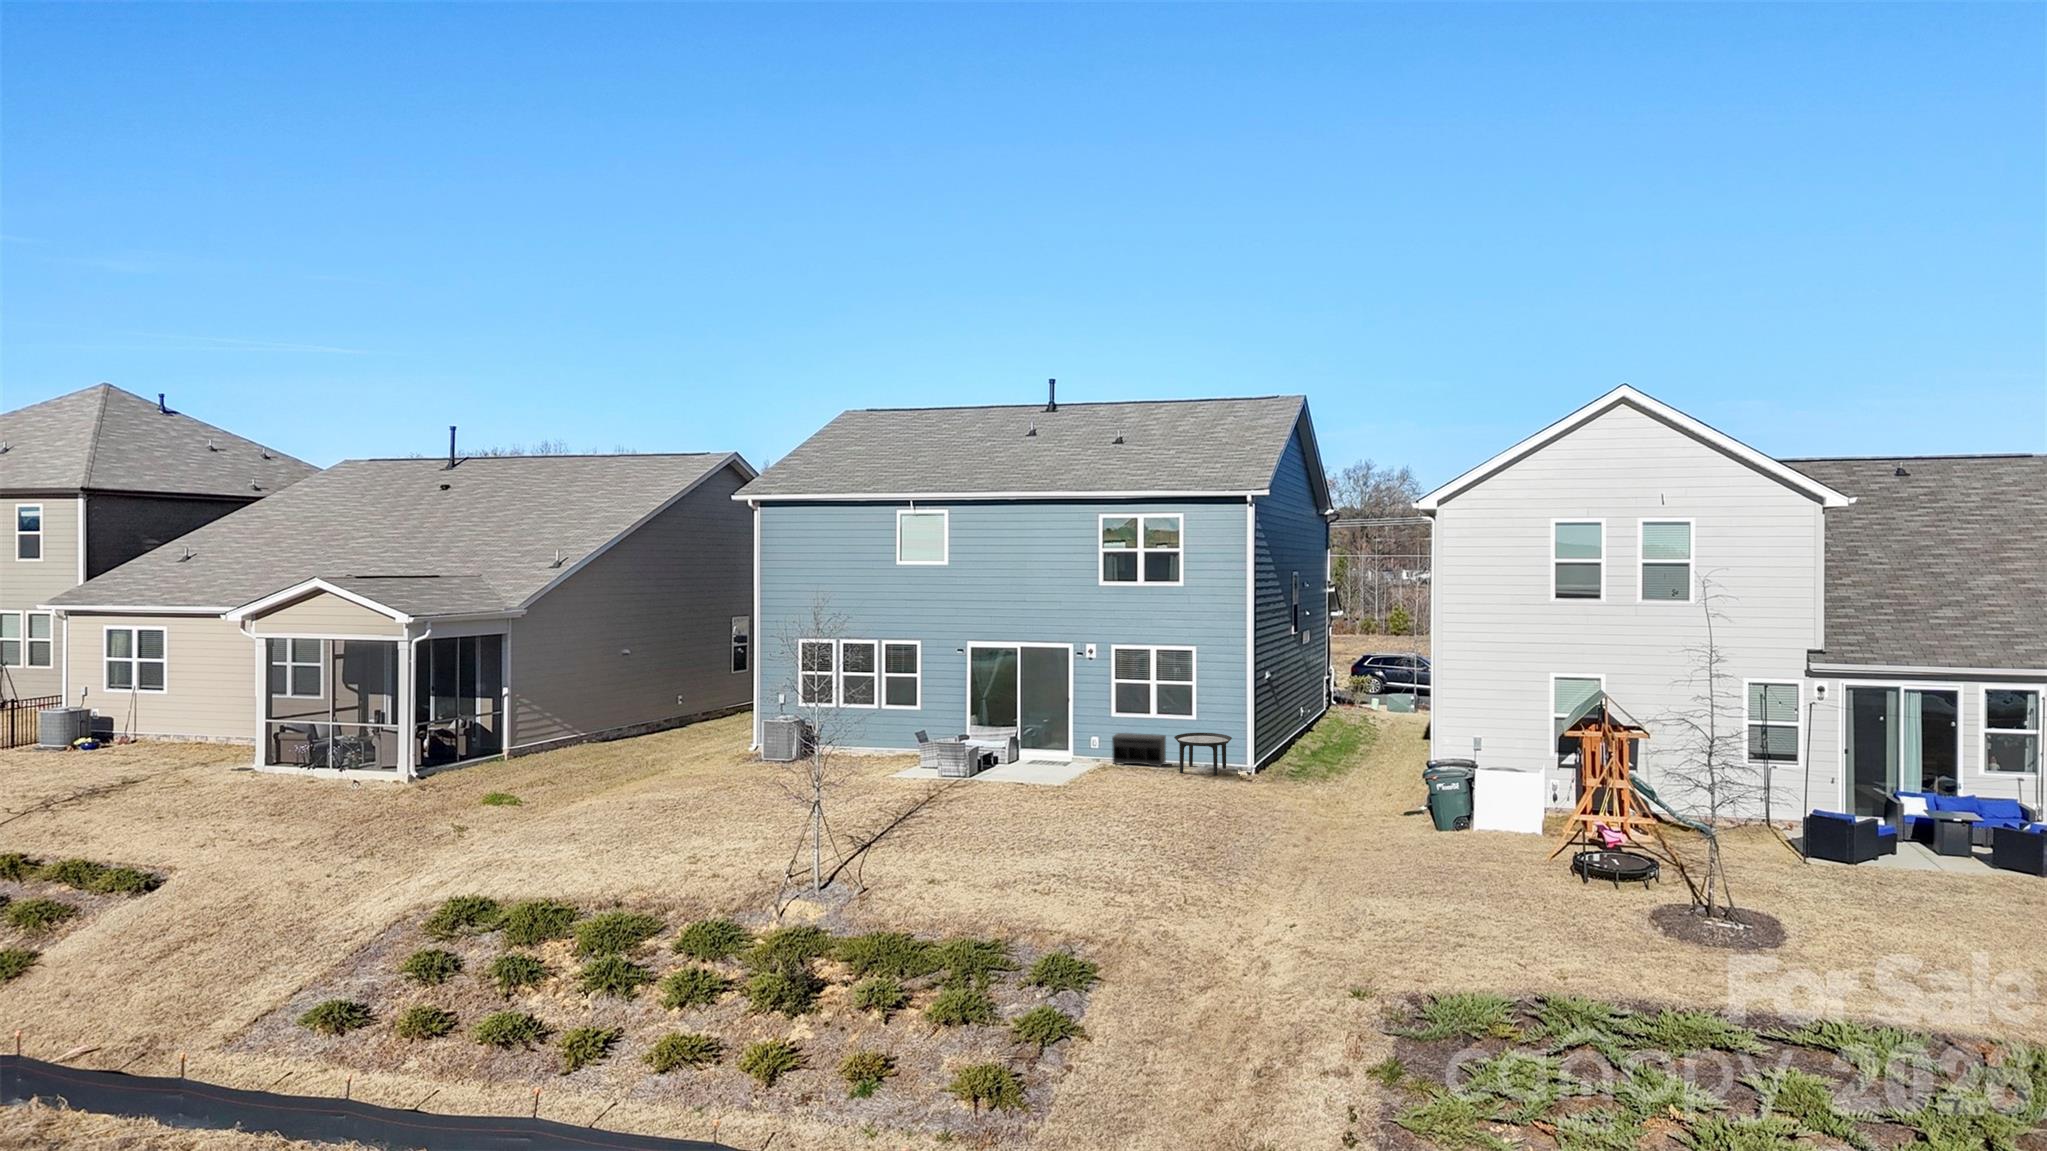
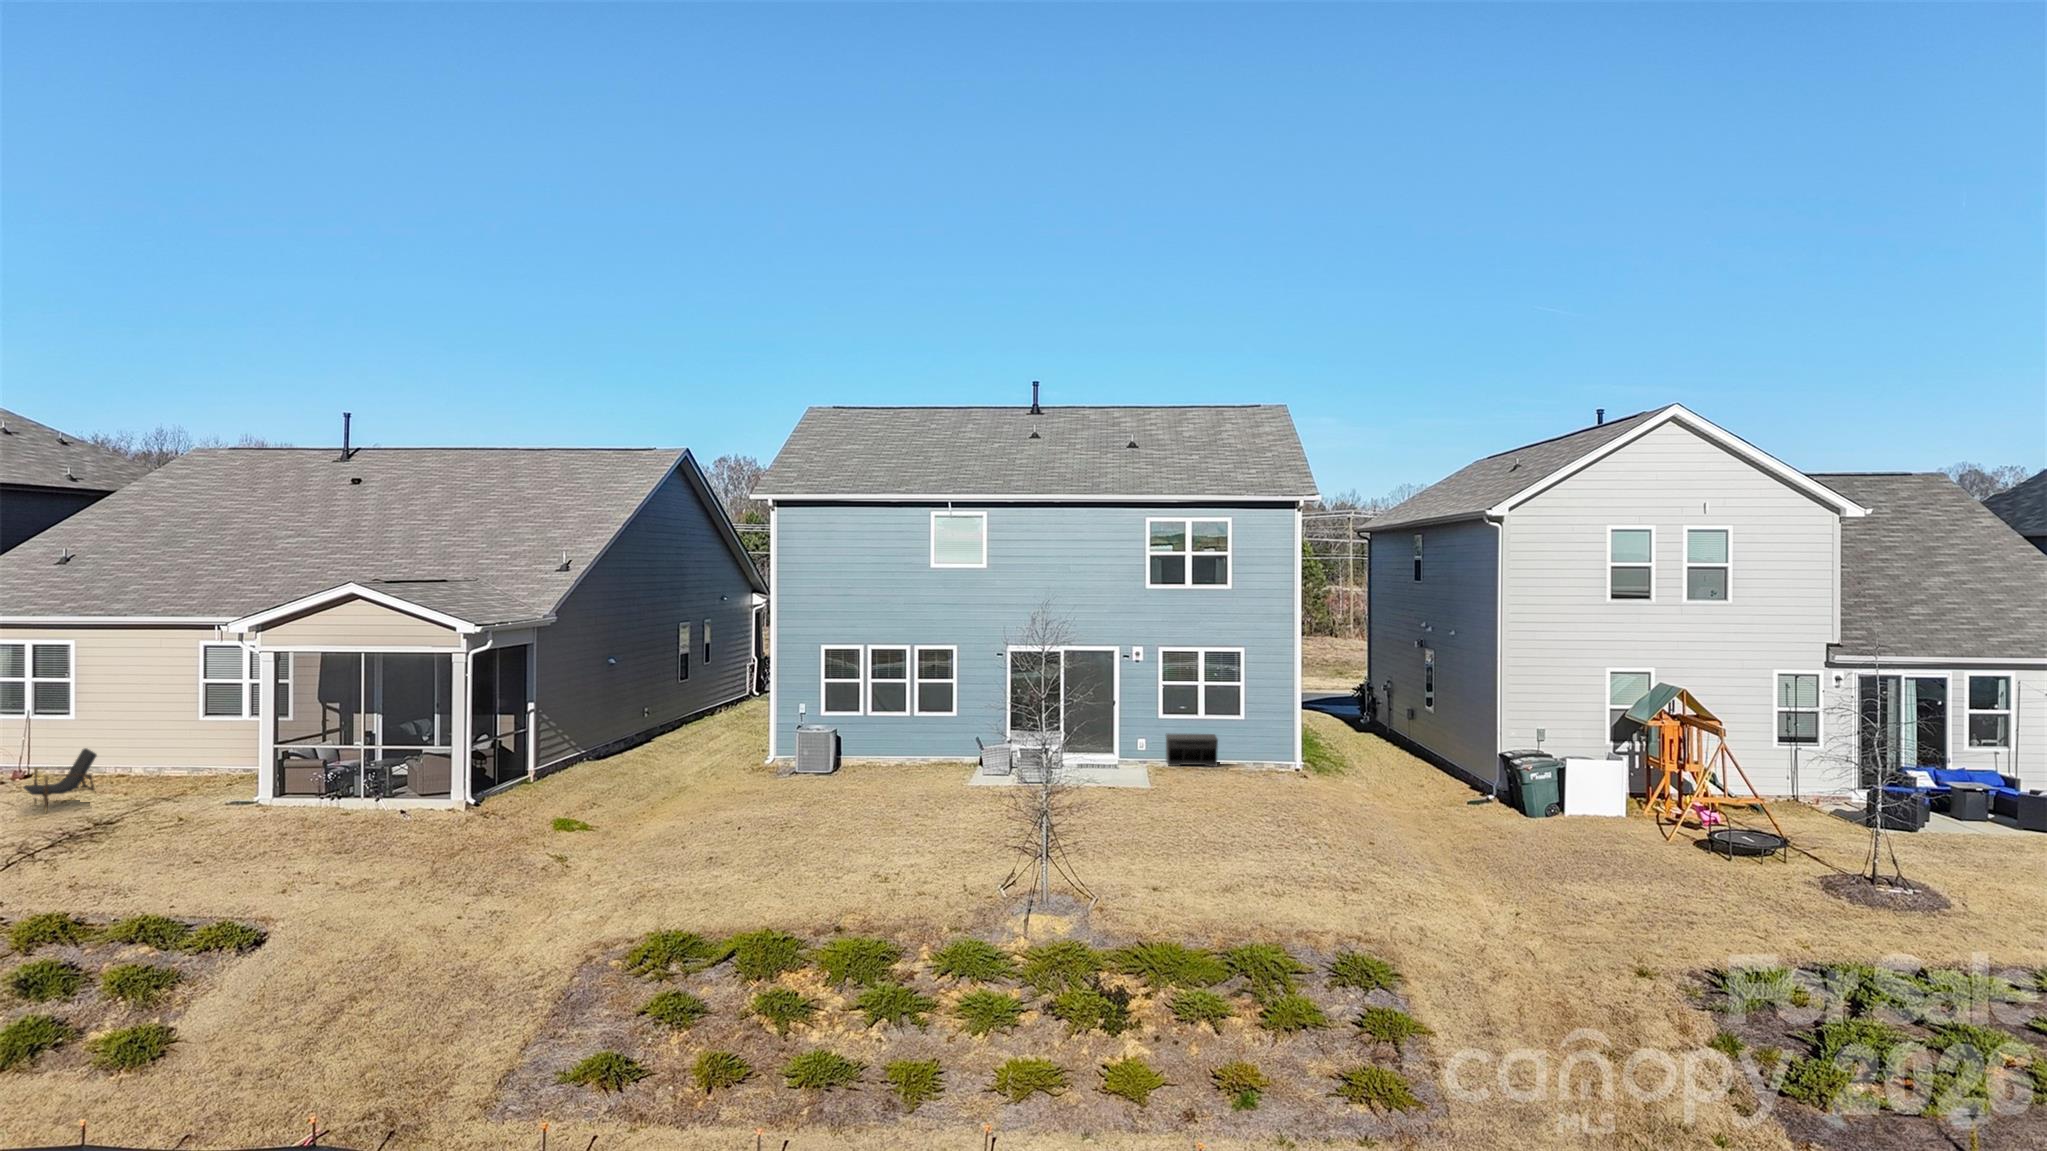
lounge chair: none [197,702,245,749] -> present [24,748,97,813]
round table: present [1174,733,1232,776] -> none [1234,730,1292,775]

